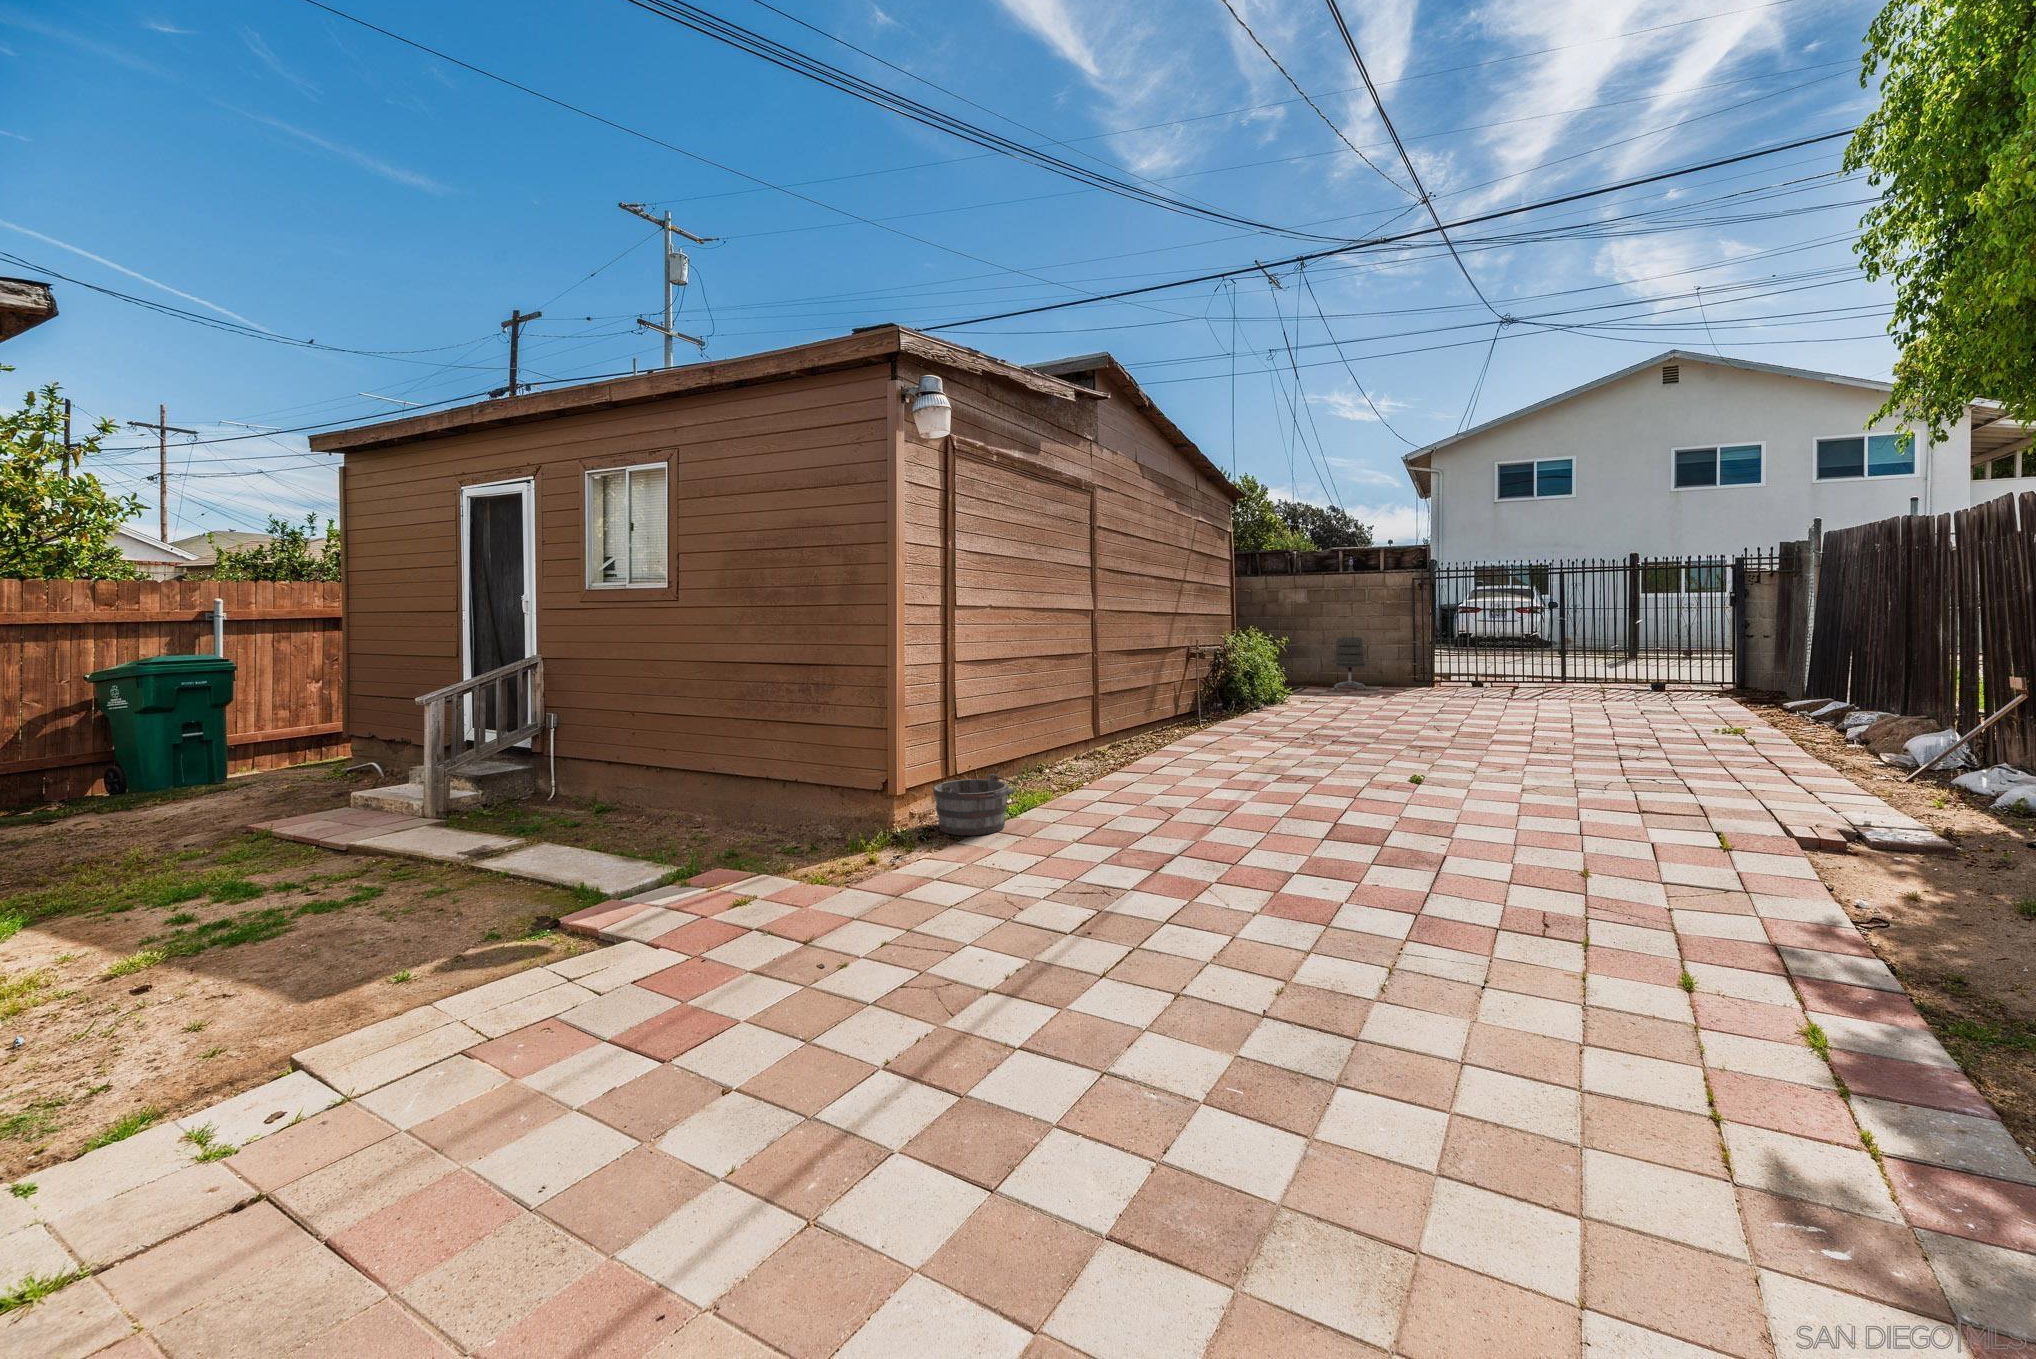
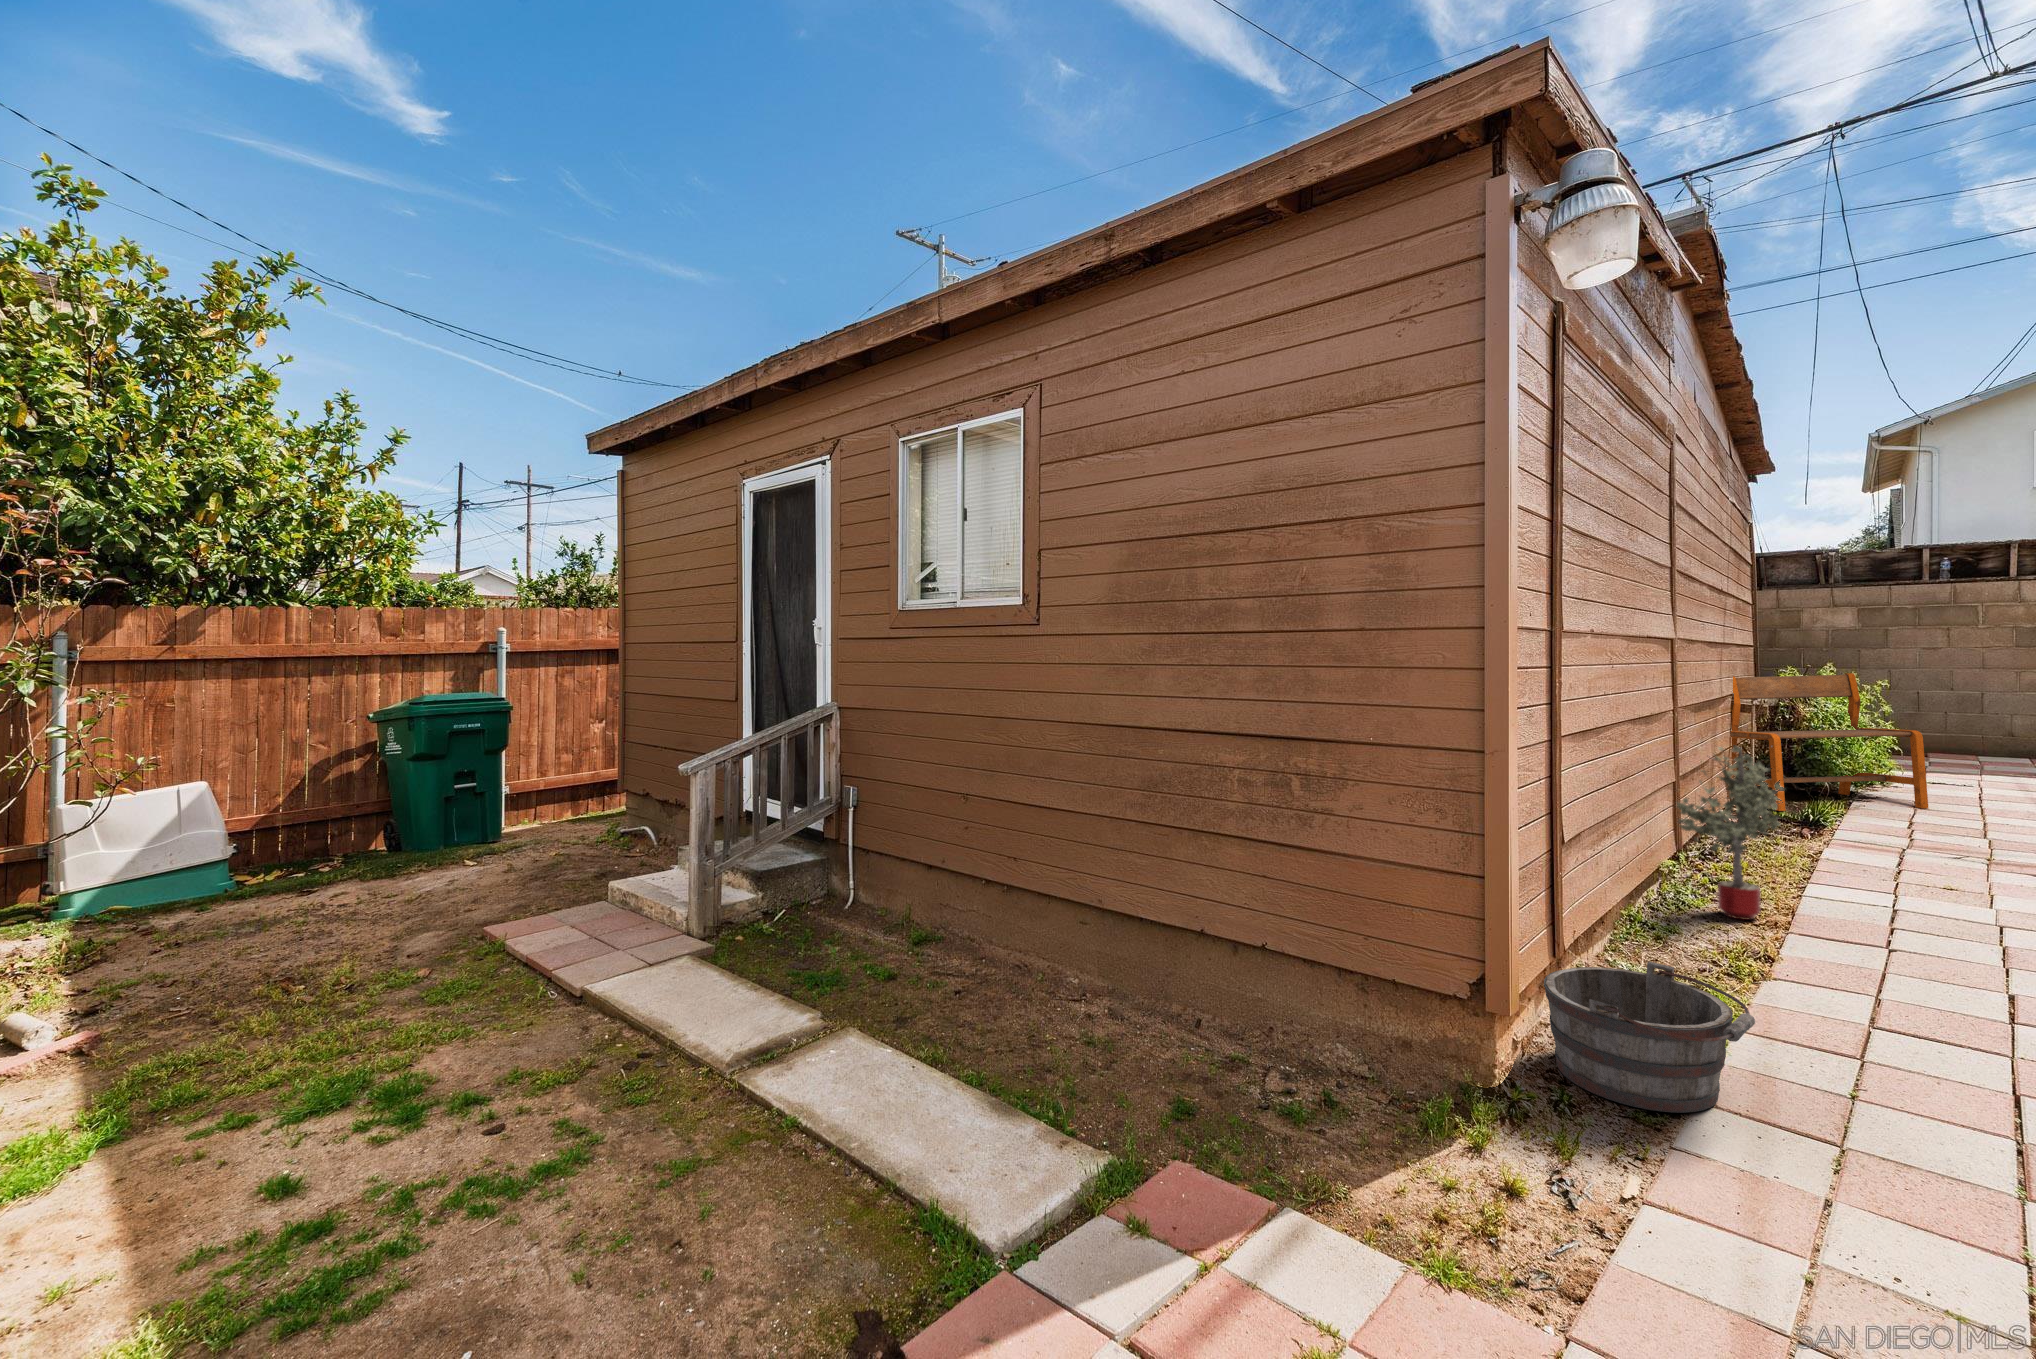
bench: none [1186,637,1287,724] -> present [1727,673,1928,811]
chair: present [1334,637,1366,690] -> none [1919,670,1996,754]
potted tree: none [1077,673,1134,771] -> present [1677,746,1785,920]

